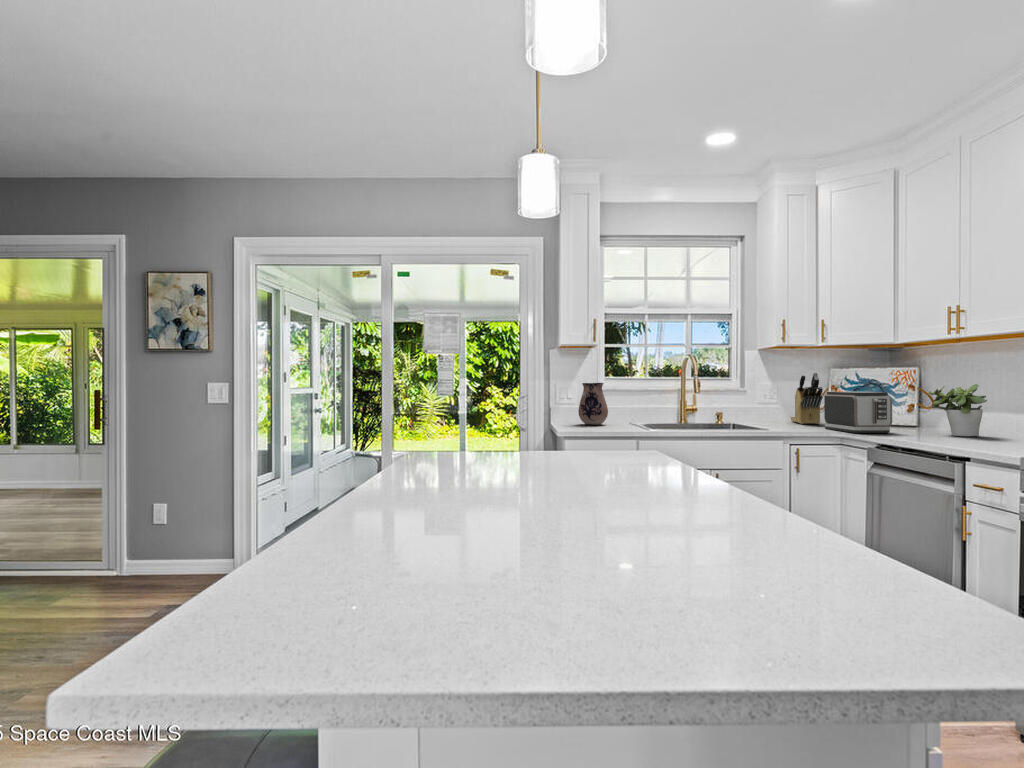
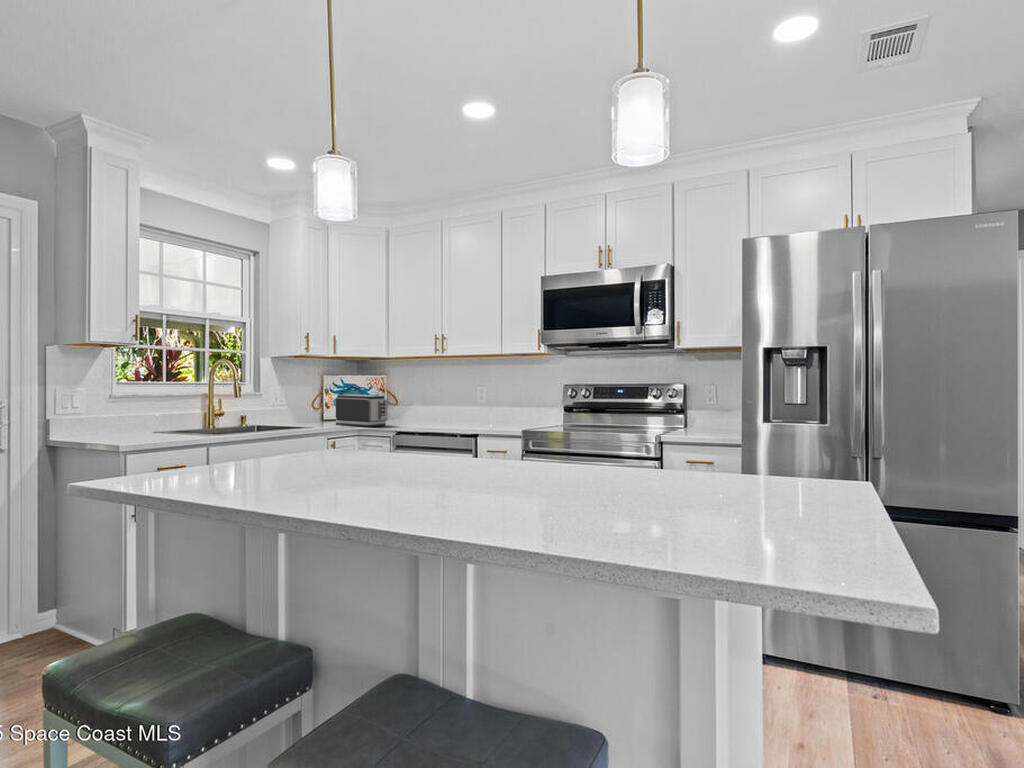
knife block: present [791,372,823,424] -> none [286,379,325,421]
ceramic pitcher: present [579,383,608,425] -> none [113,389,151,436]
potted plant: present [929,384,987,436] -> none [405,390,439,425]

